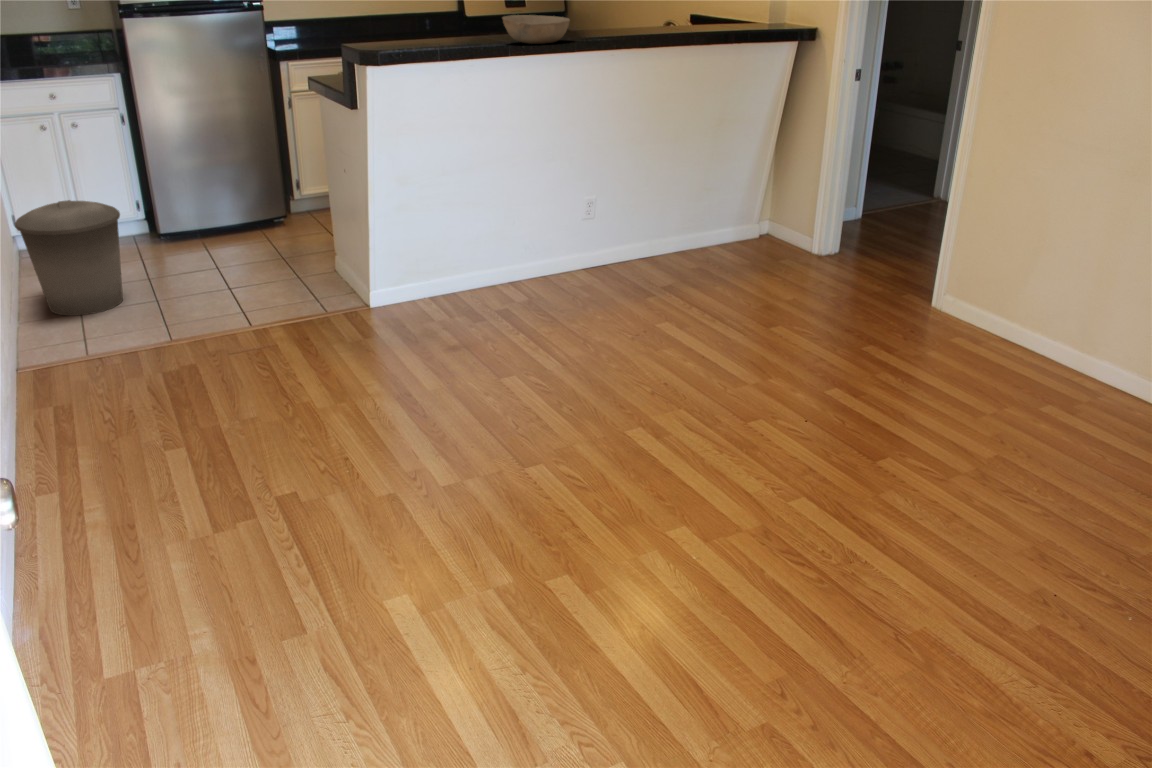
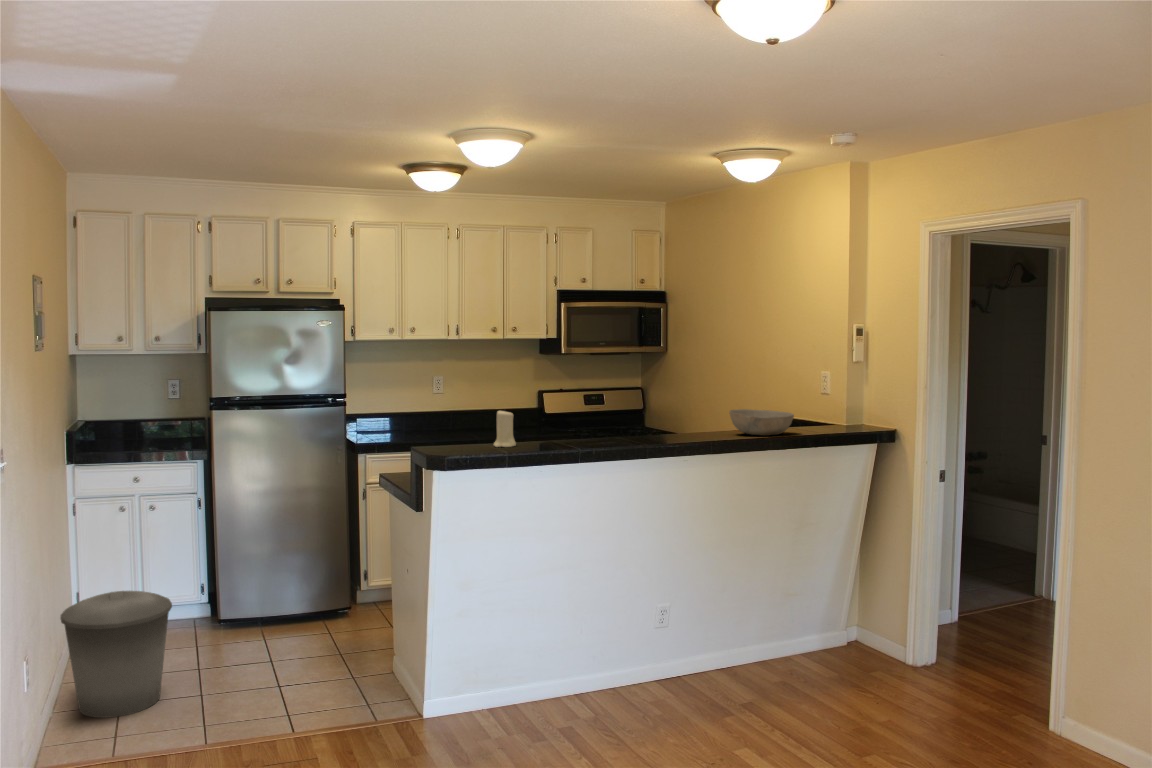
candle: none [419,9,441,49] -> present [494,411,516,447]
bowl: present [503,15,570,44] -> present [729,409,794,436]

